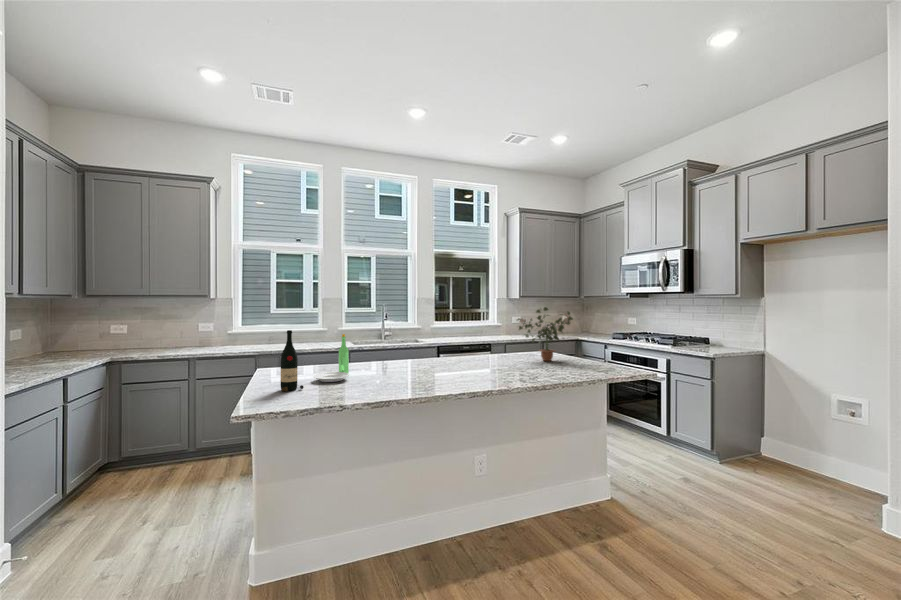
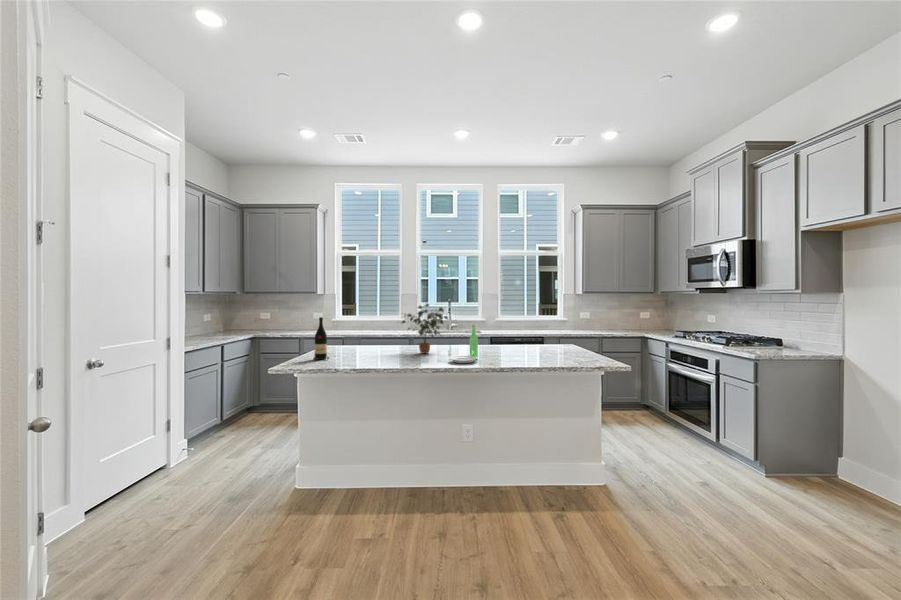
potted plant: present [517,307,573,361] -> present [402,303,448,354]
plate: present [313,334,349,382] -> present [449,324,478,363]

